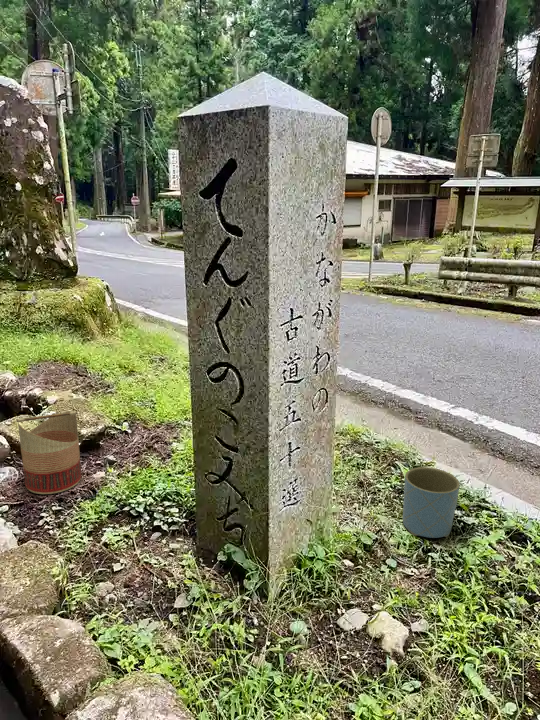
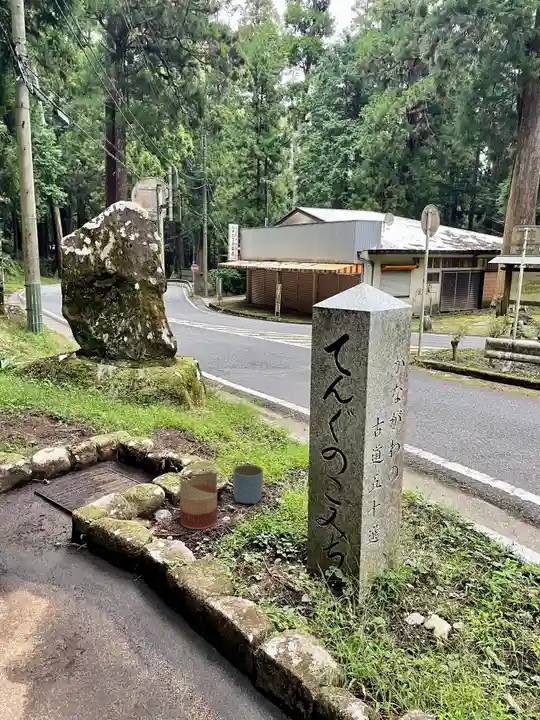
planter: present [403,467,460,538] -> present [233,465,263,504]

